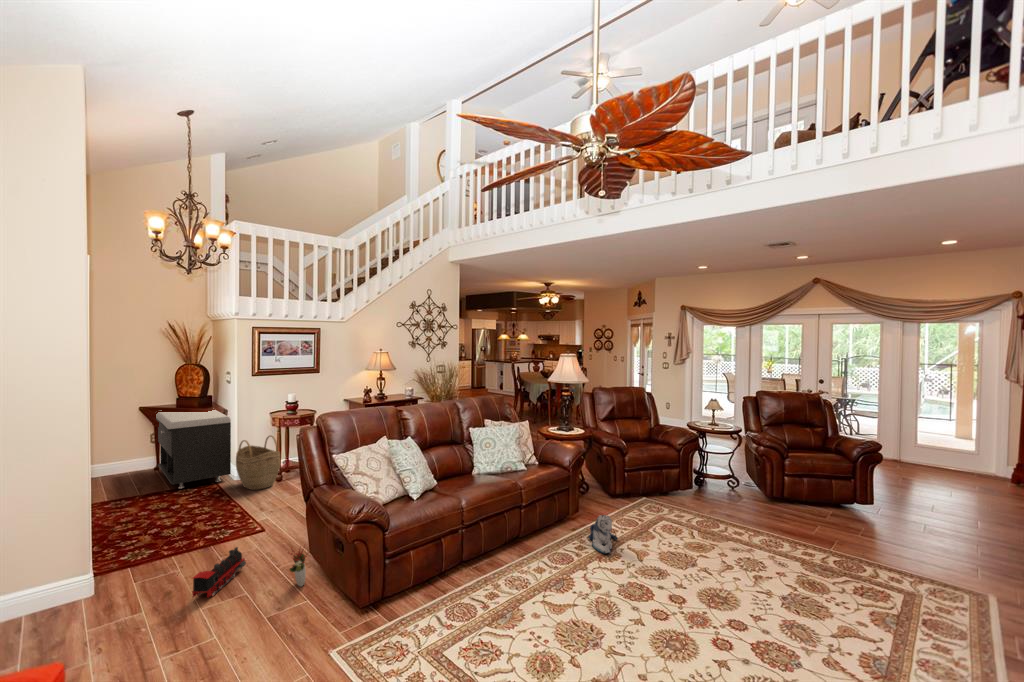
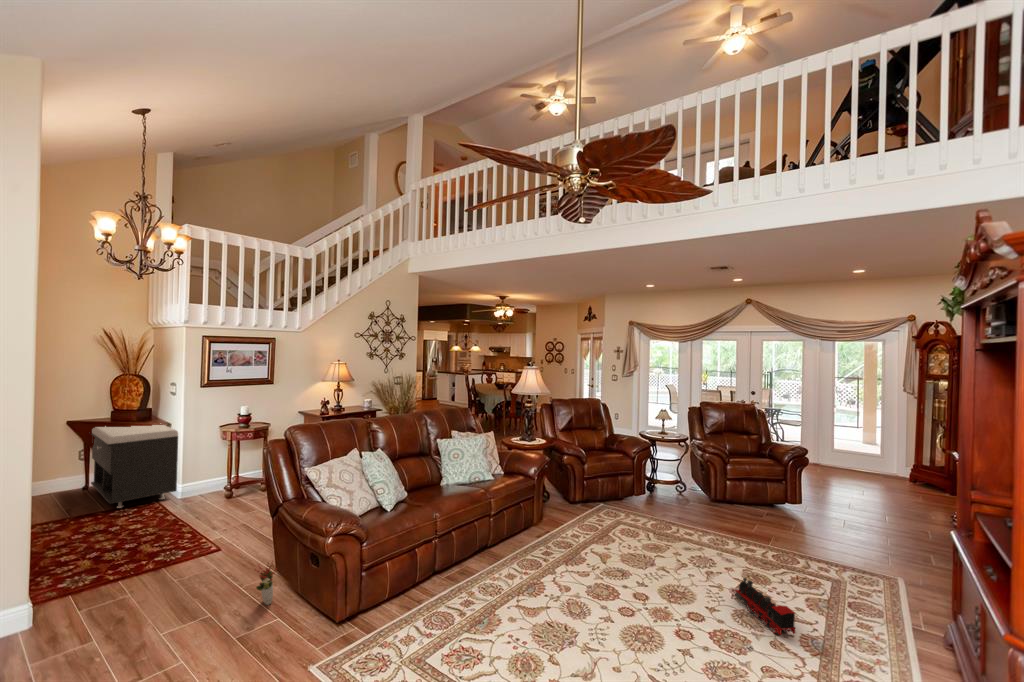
woven basket: present [236,436,280,490] -> none [184,449,233,507]
plush toy: present [589,515,618,554] -> none [553,520,580,557]
toy train: present [192,547,246,597] -> present [735,578,795,635]

